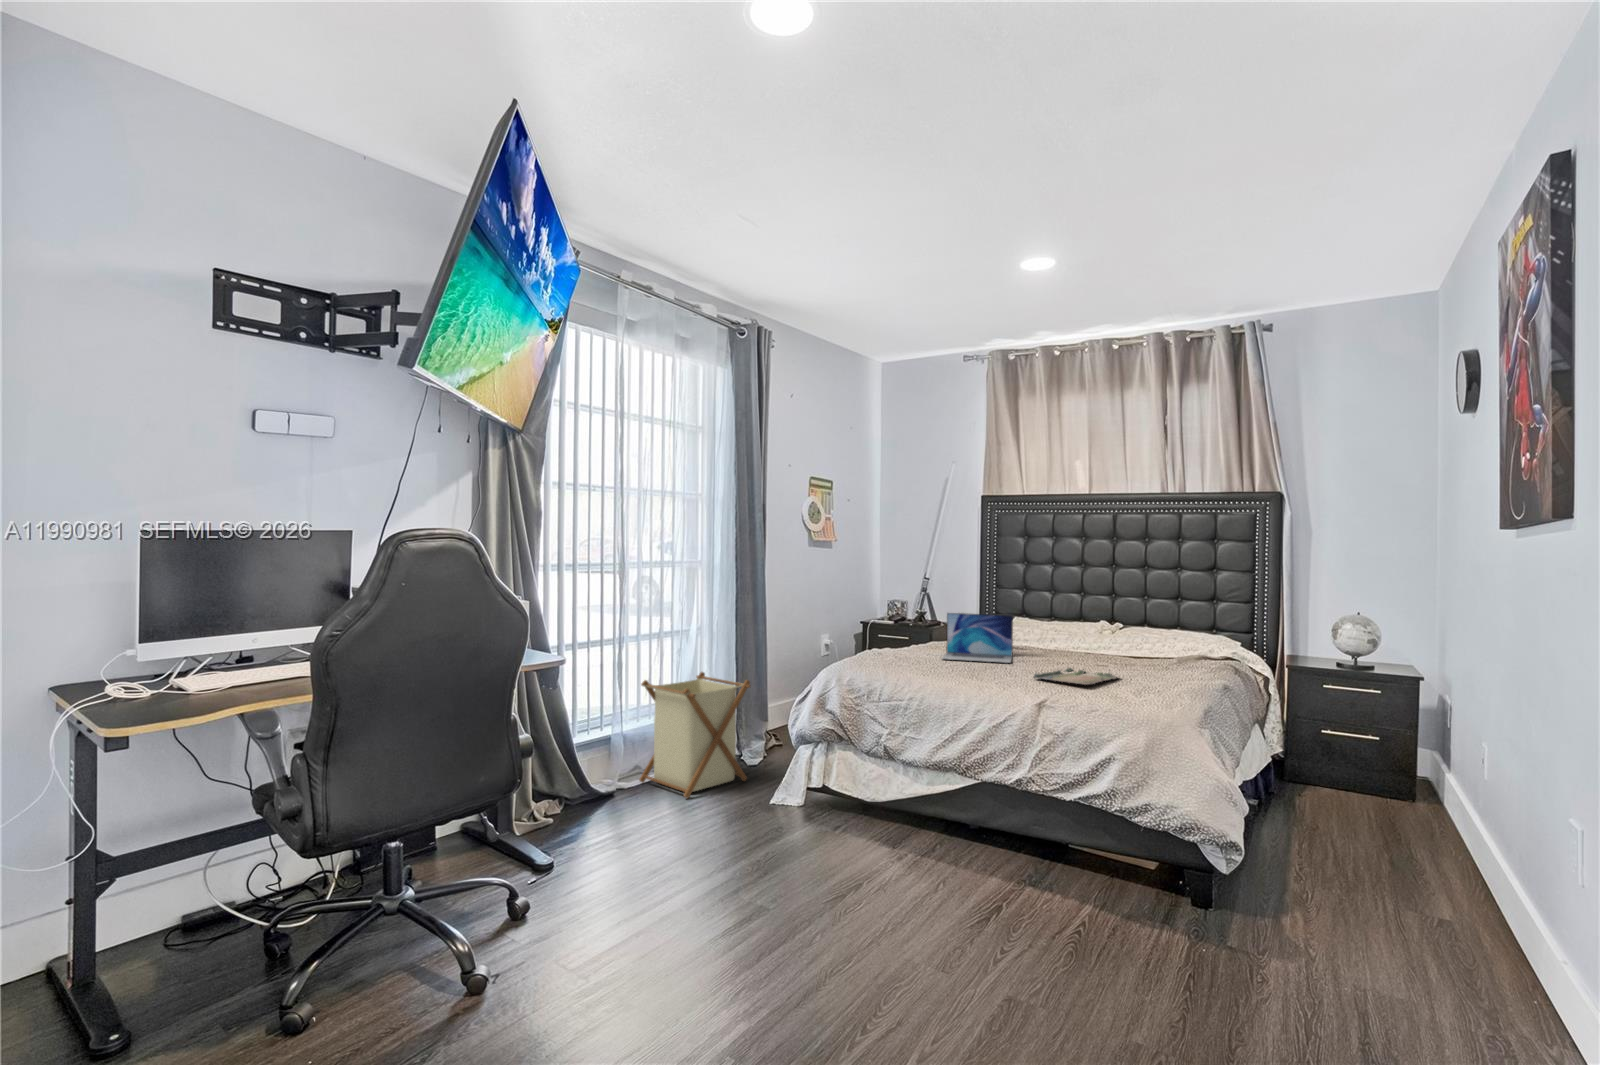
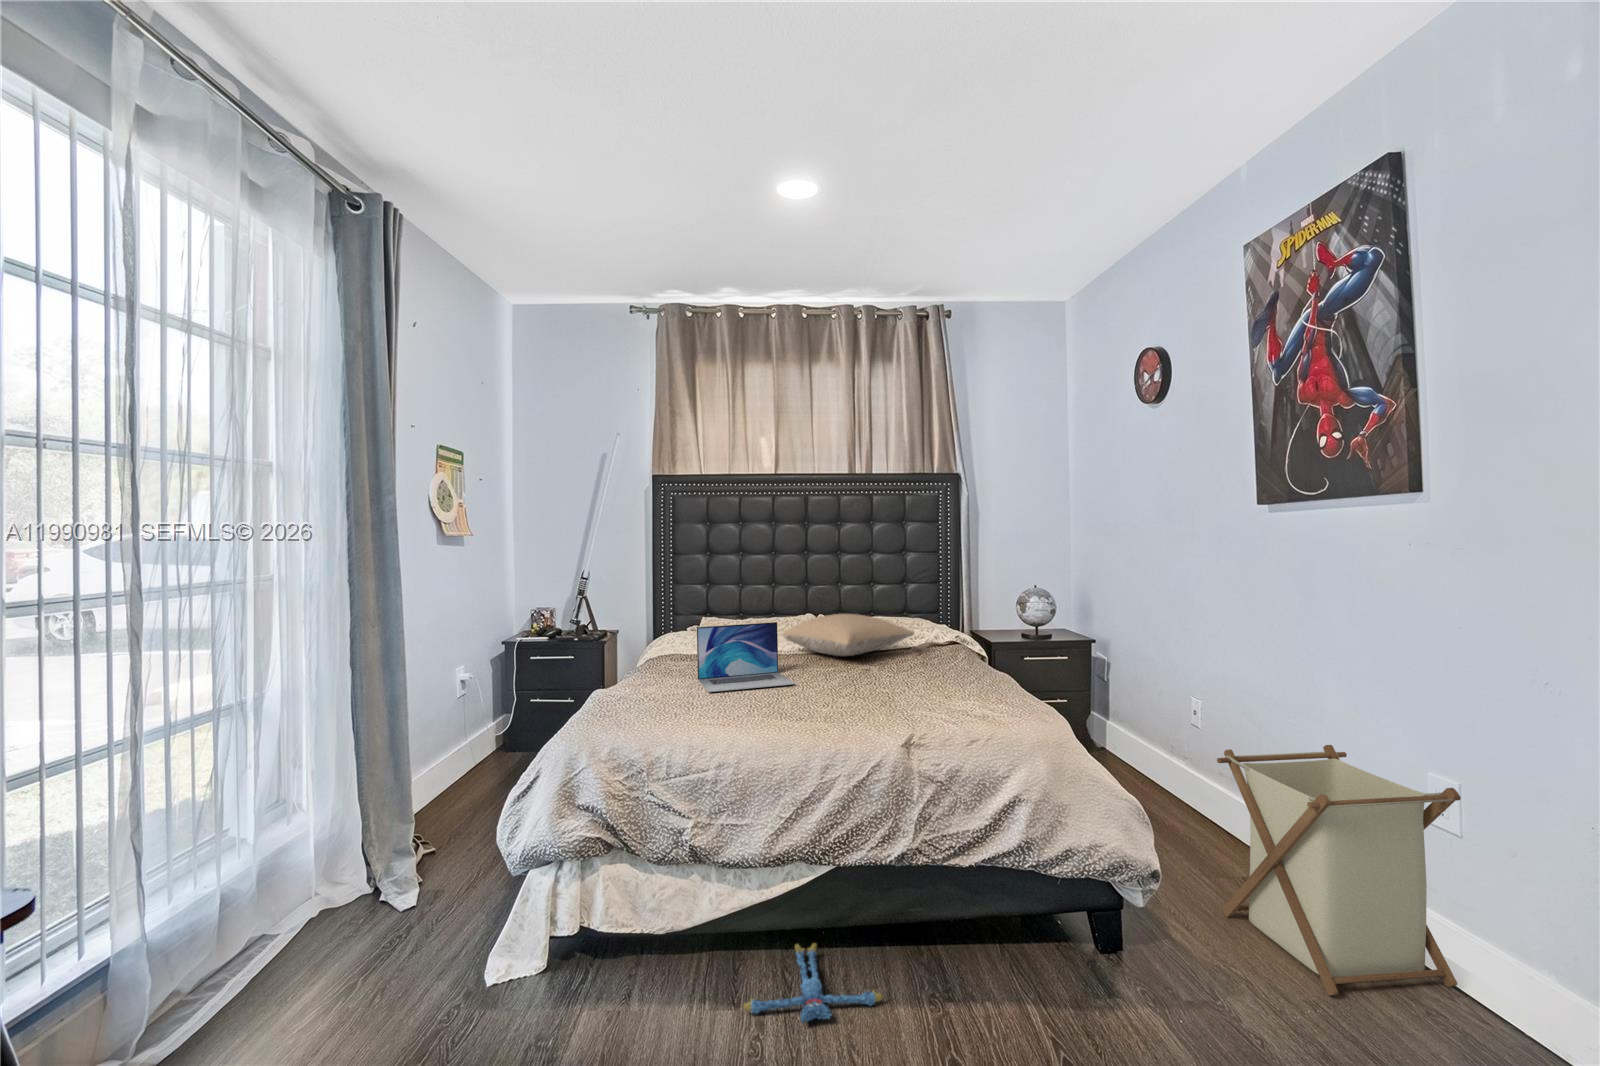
pillow: none [1039,618,1156,653] -> present [783,614,914,656]
tray: present [1034,668,1118,685] -> none [854,677,932,706]
laundry basket: present [639,672,751,798] -> present [1217,745,1461,995]
plush toy: none [895,832,986,872] -> present [744,943,882,1023]

